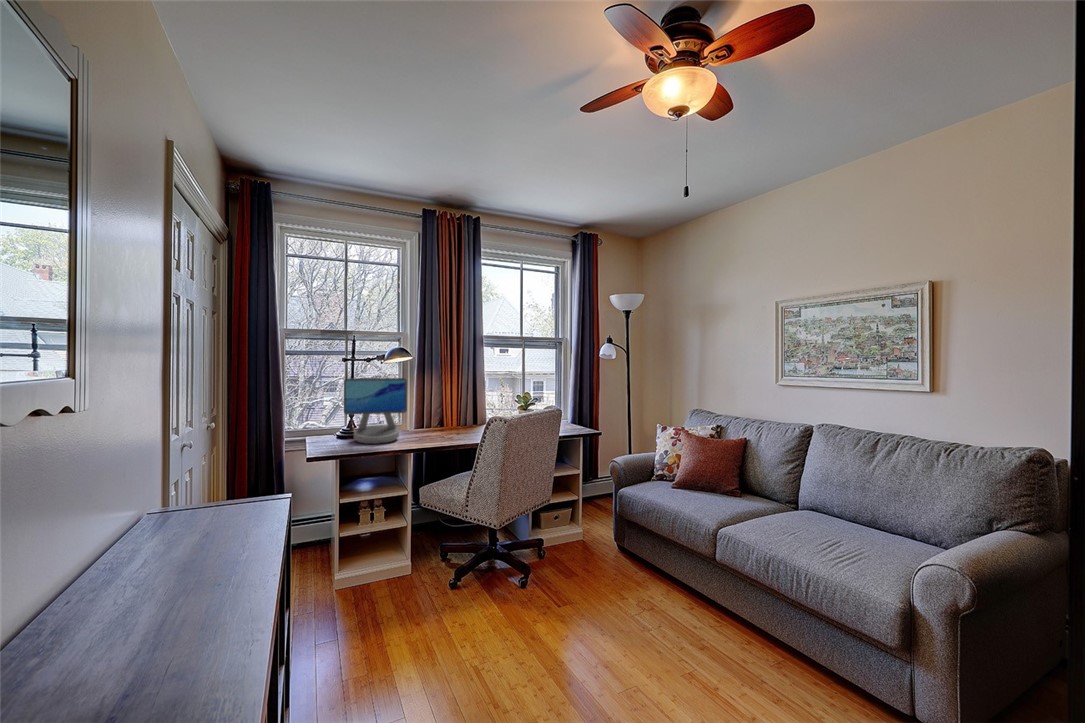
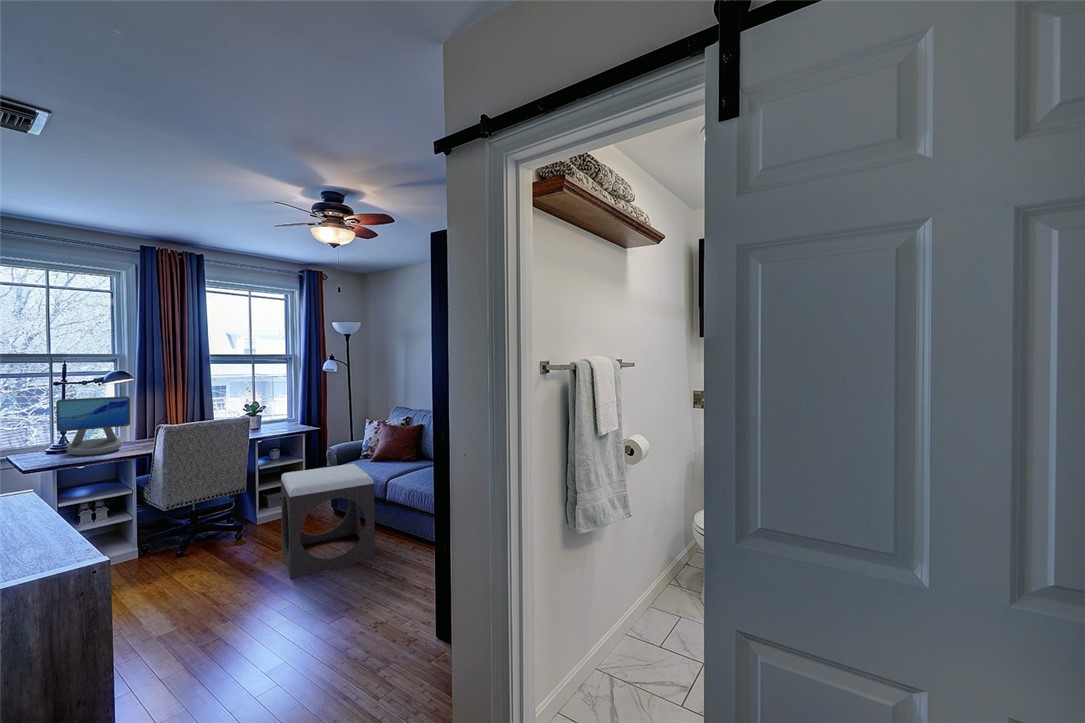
footstool: none [564,491,707,668] -> present [281,464,375,578]

